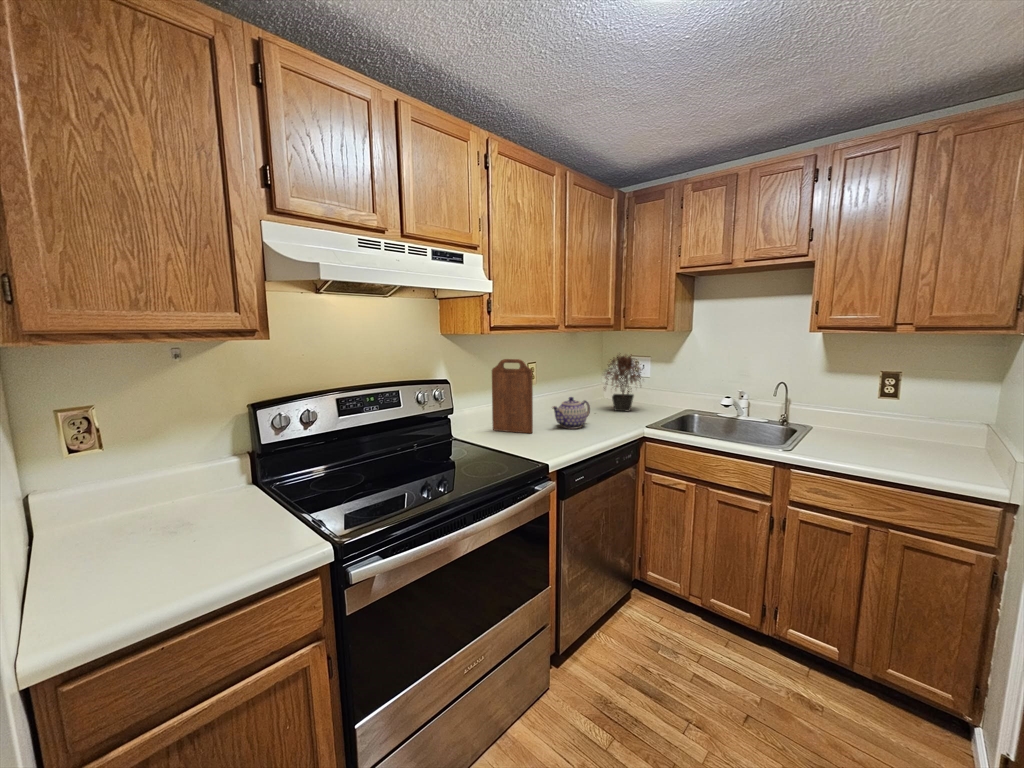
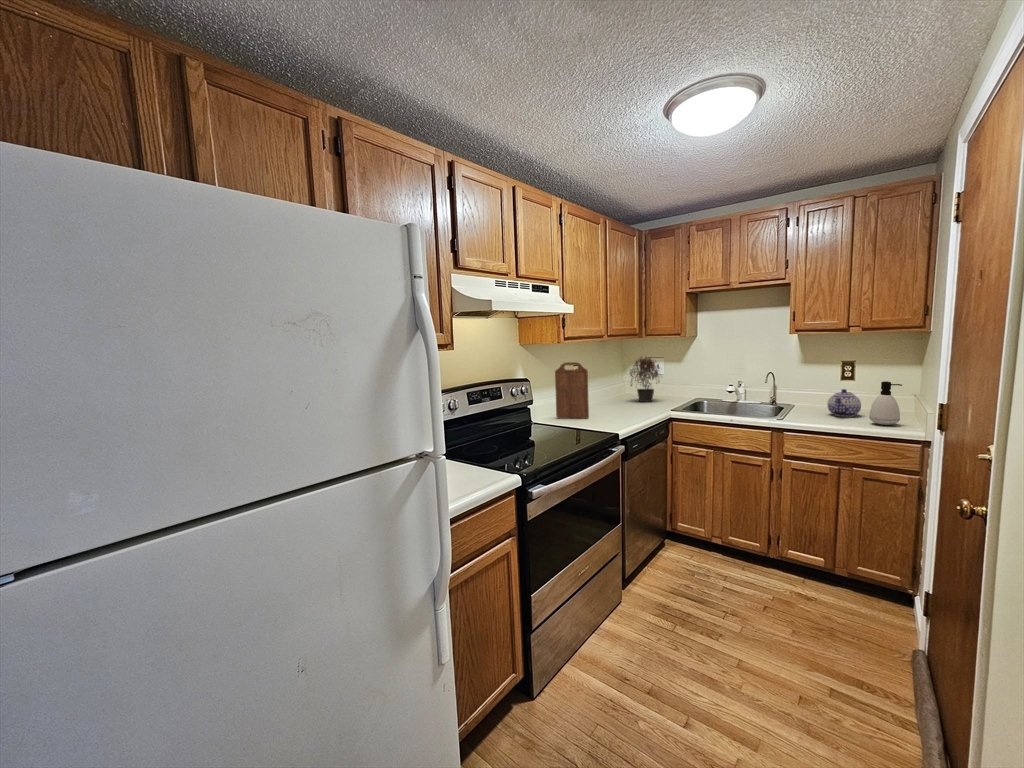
teapot: present [552,397,590,429] -> present [828,389,861,417]
soap dispenser: none [918,406,973,470] -> present [869,381,902,425]

